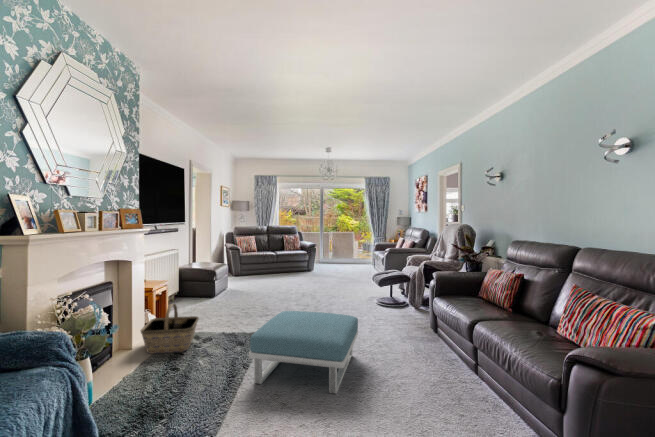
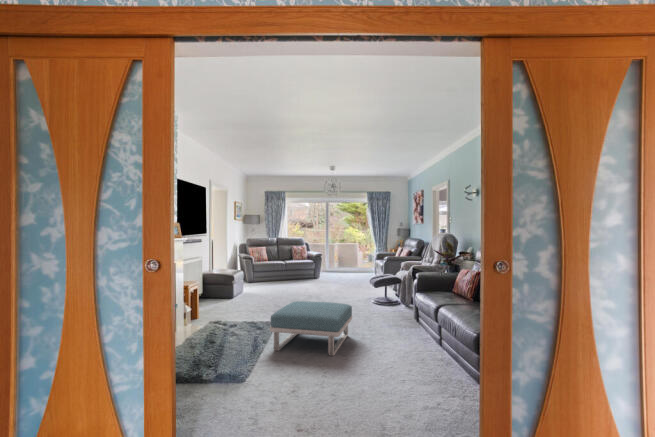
basket: present [141,304,199,354] -> none [185,297,227,334]

